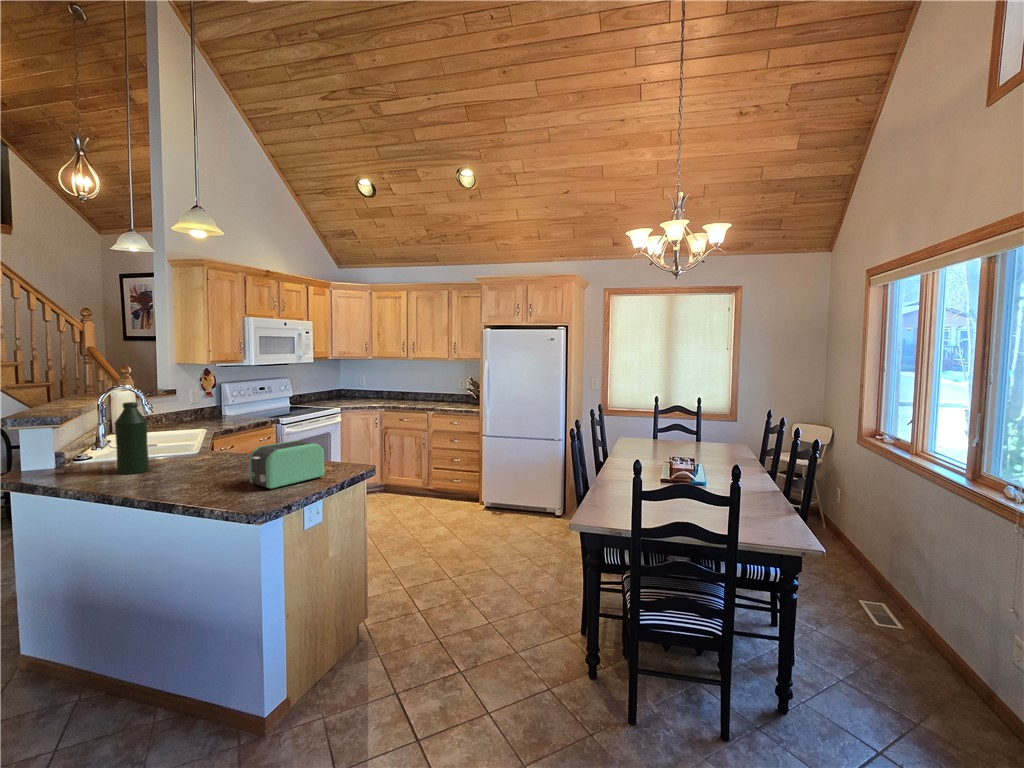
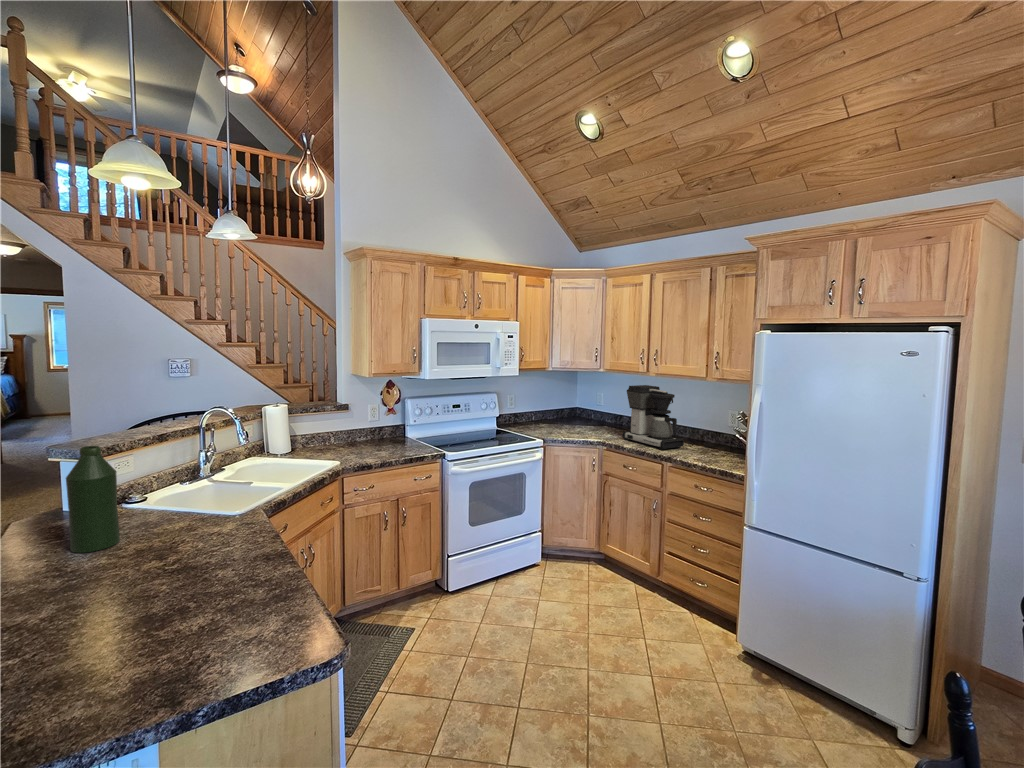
coffee maker: none [393,366,435,407] -> present [622,385,684,450]
toaster: present [249,440,324,489] -> none [31,570,214,698]

